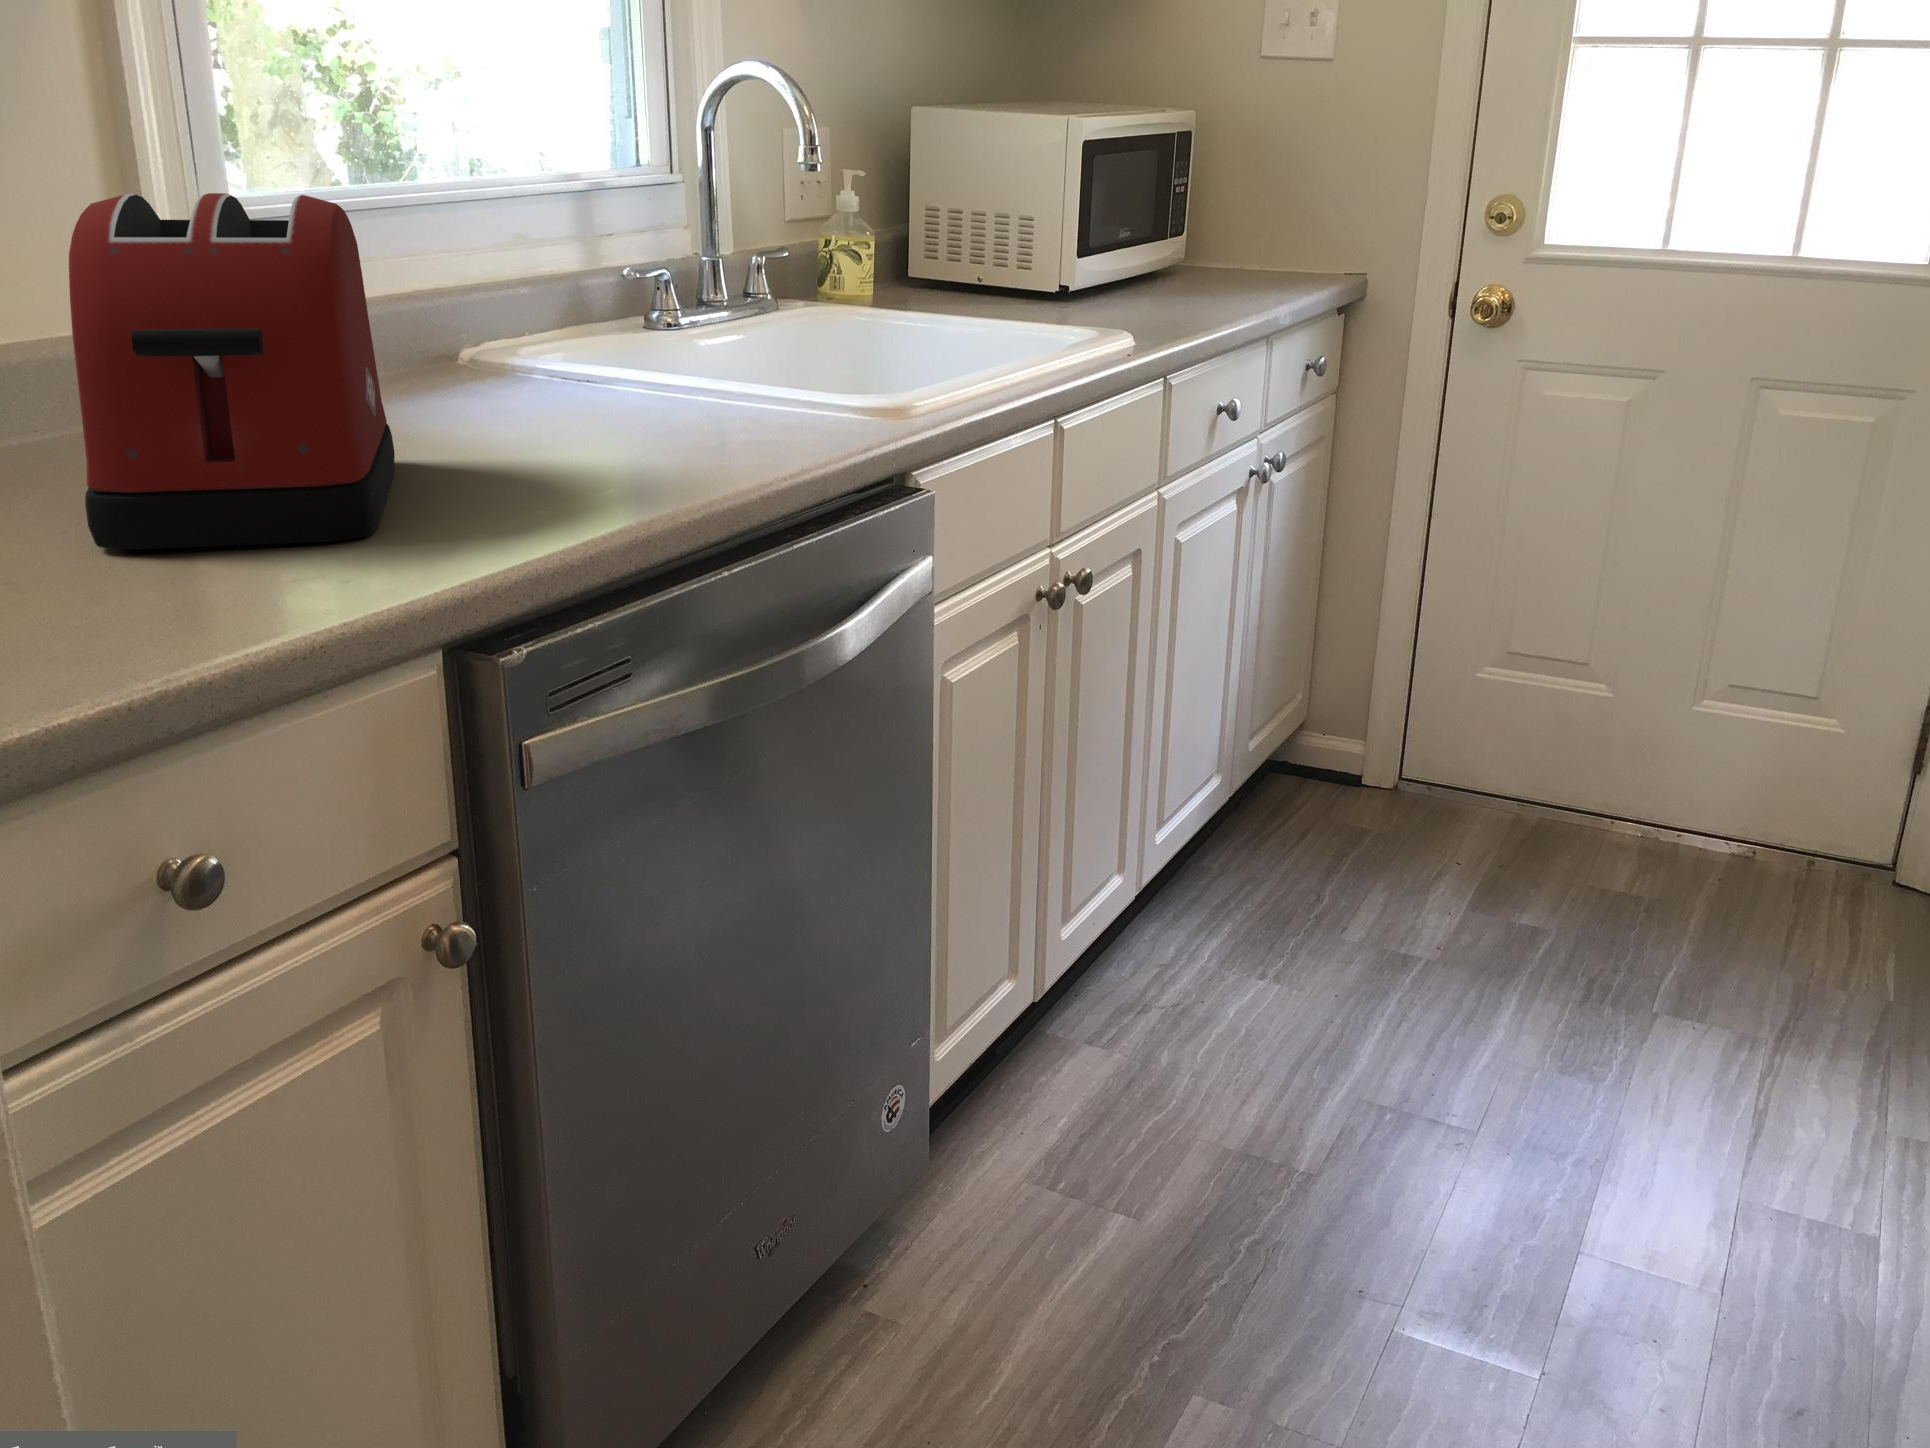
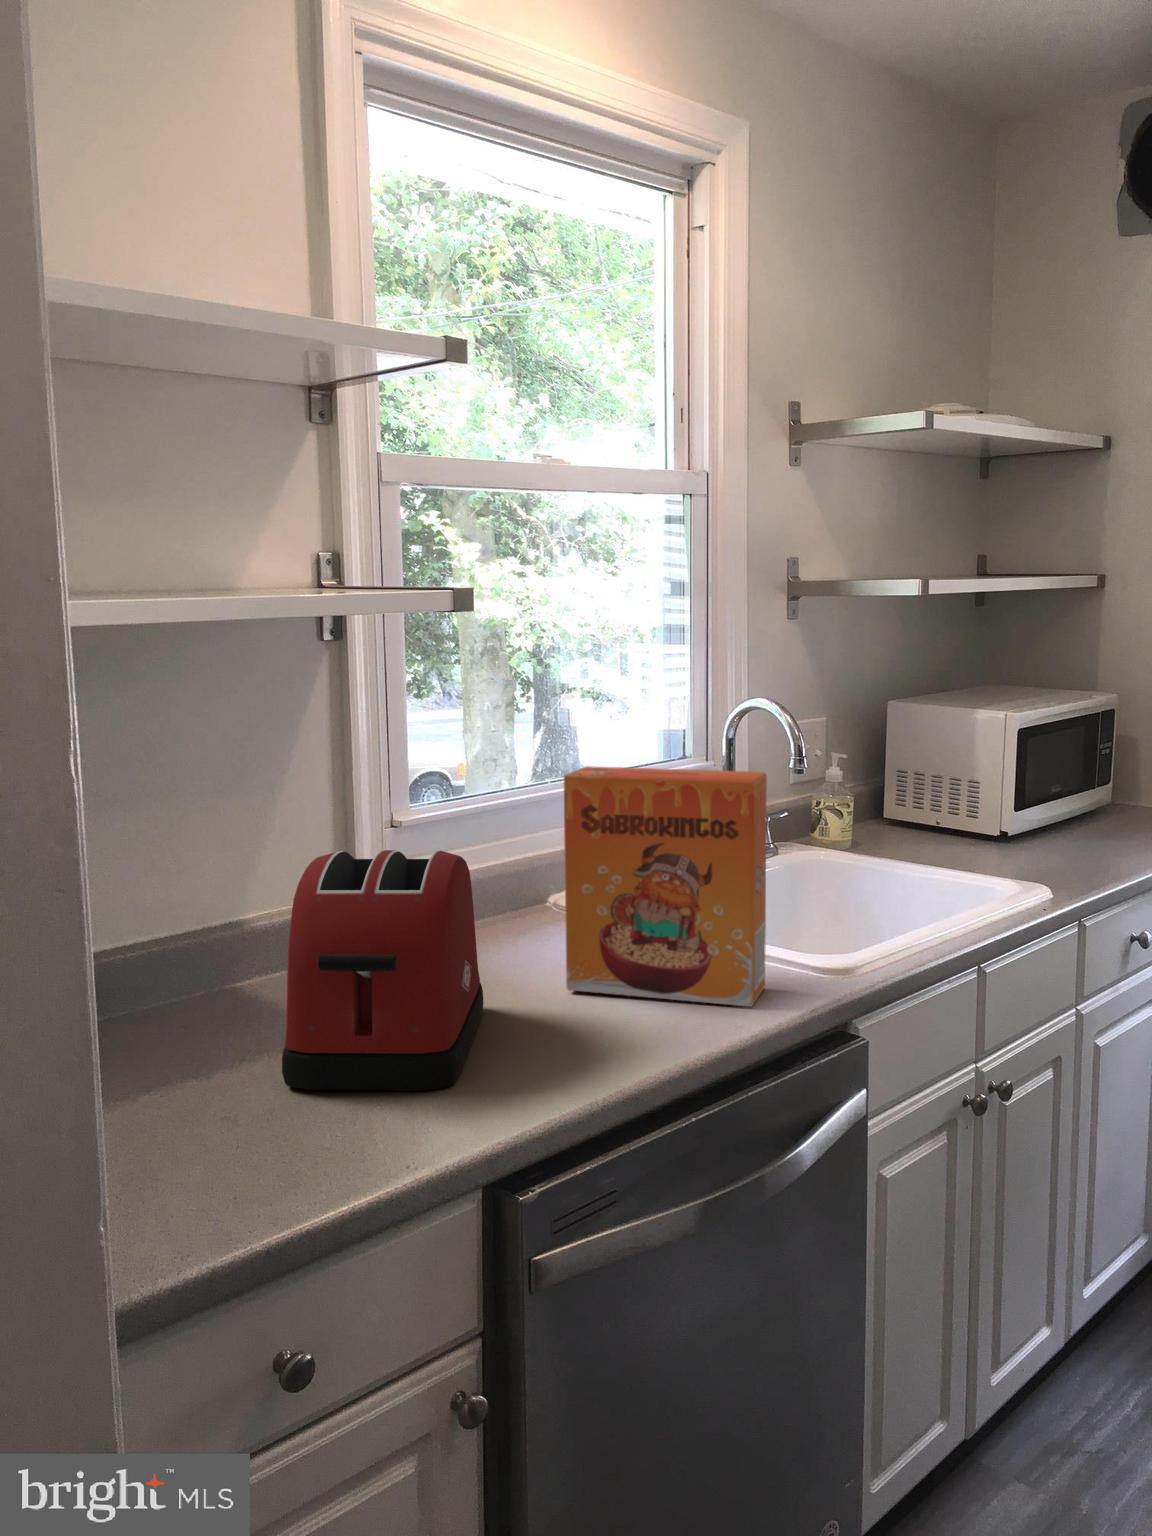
cereal box: none [488,103,797,446] -> present [563,766,767,1007]

